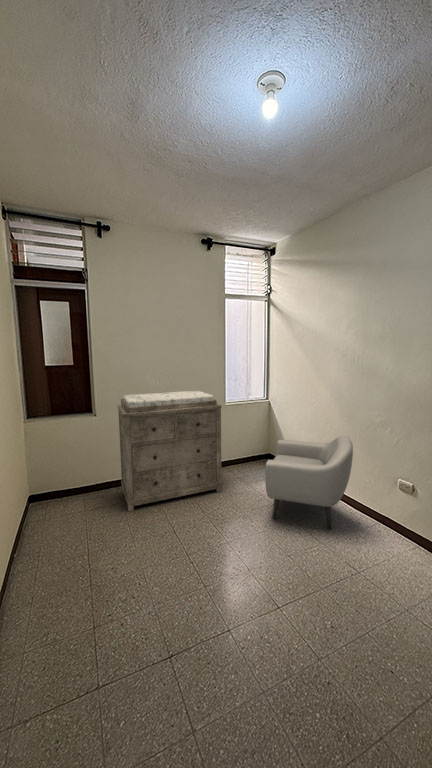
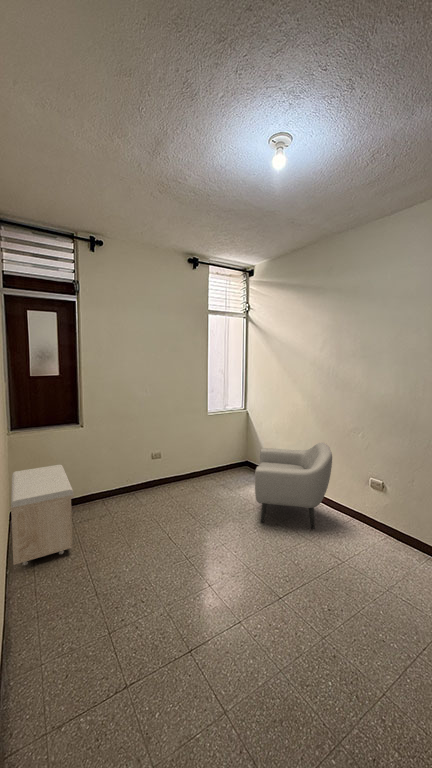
dresser: present [118,390,222,511] -> none [105,402,209,523]
storage bench: none [16,452,78,548] -> present [11,465,74,565]

